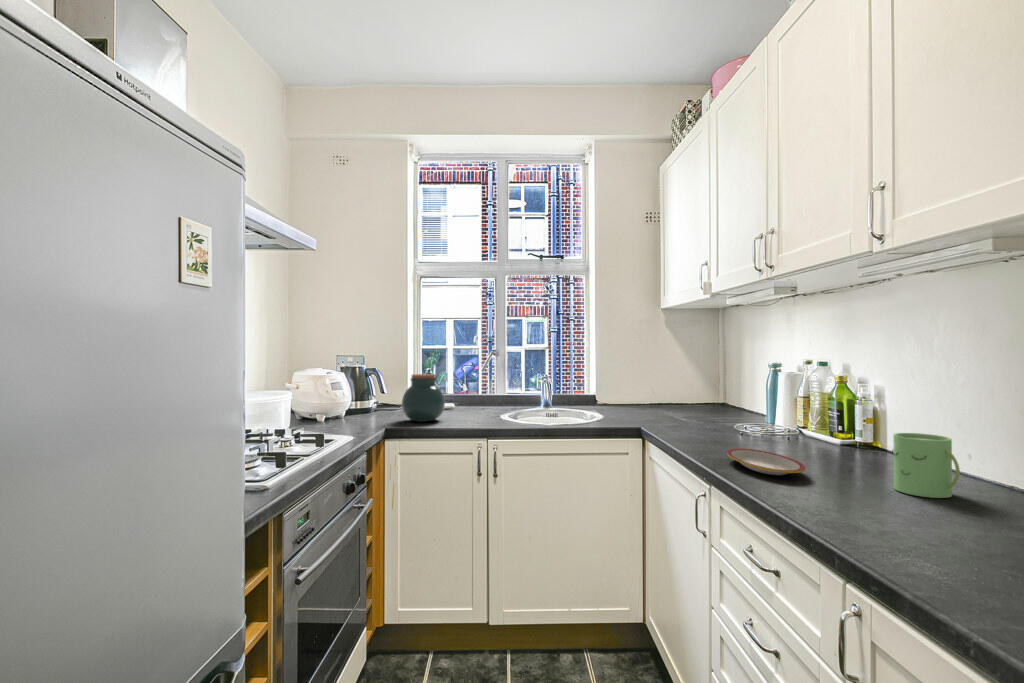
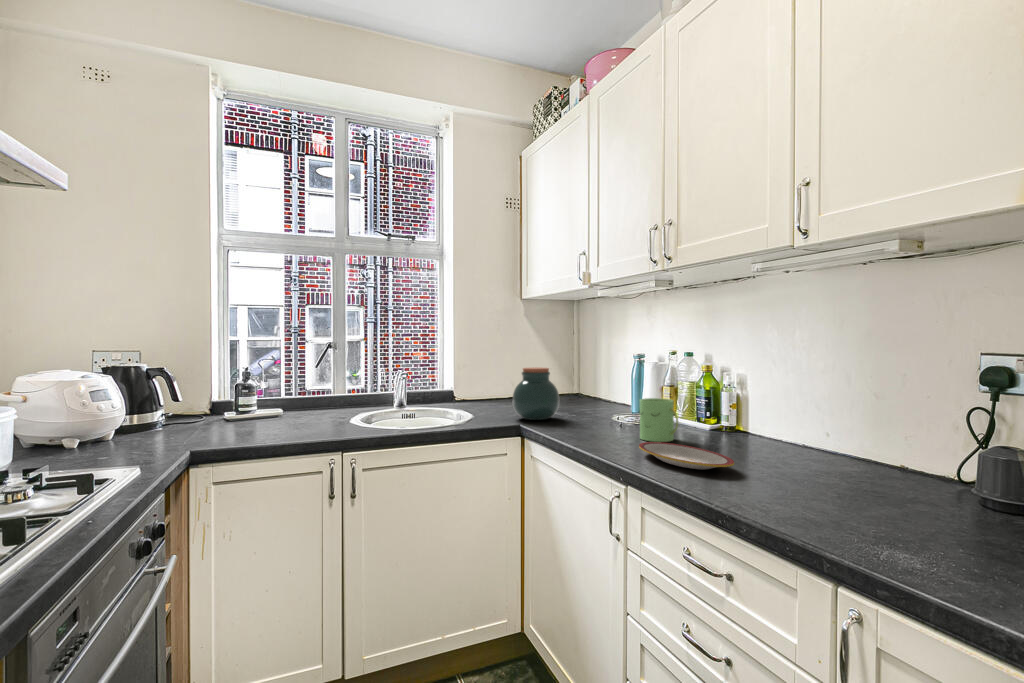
jar: present [402,374,445,422] -> present [513,367,559,420]
mug: present [892,433,960,498] -> present [639,398,678,442]

